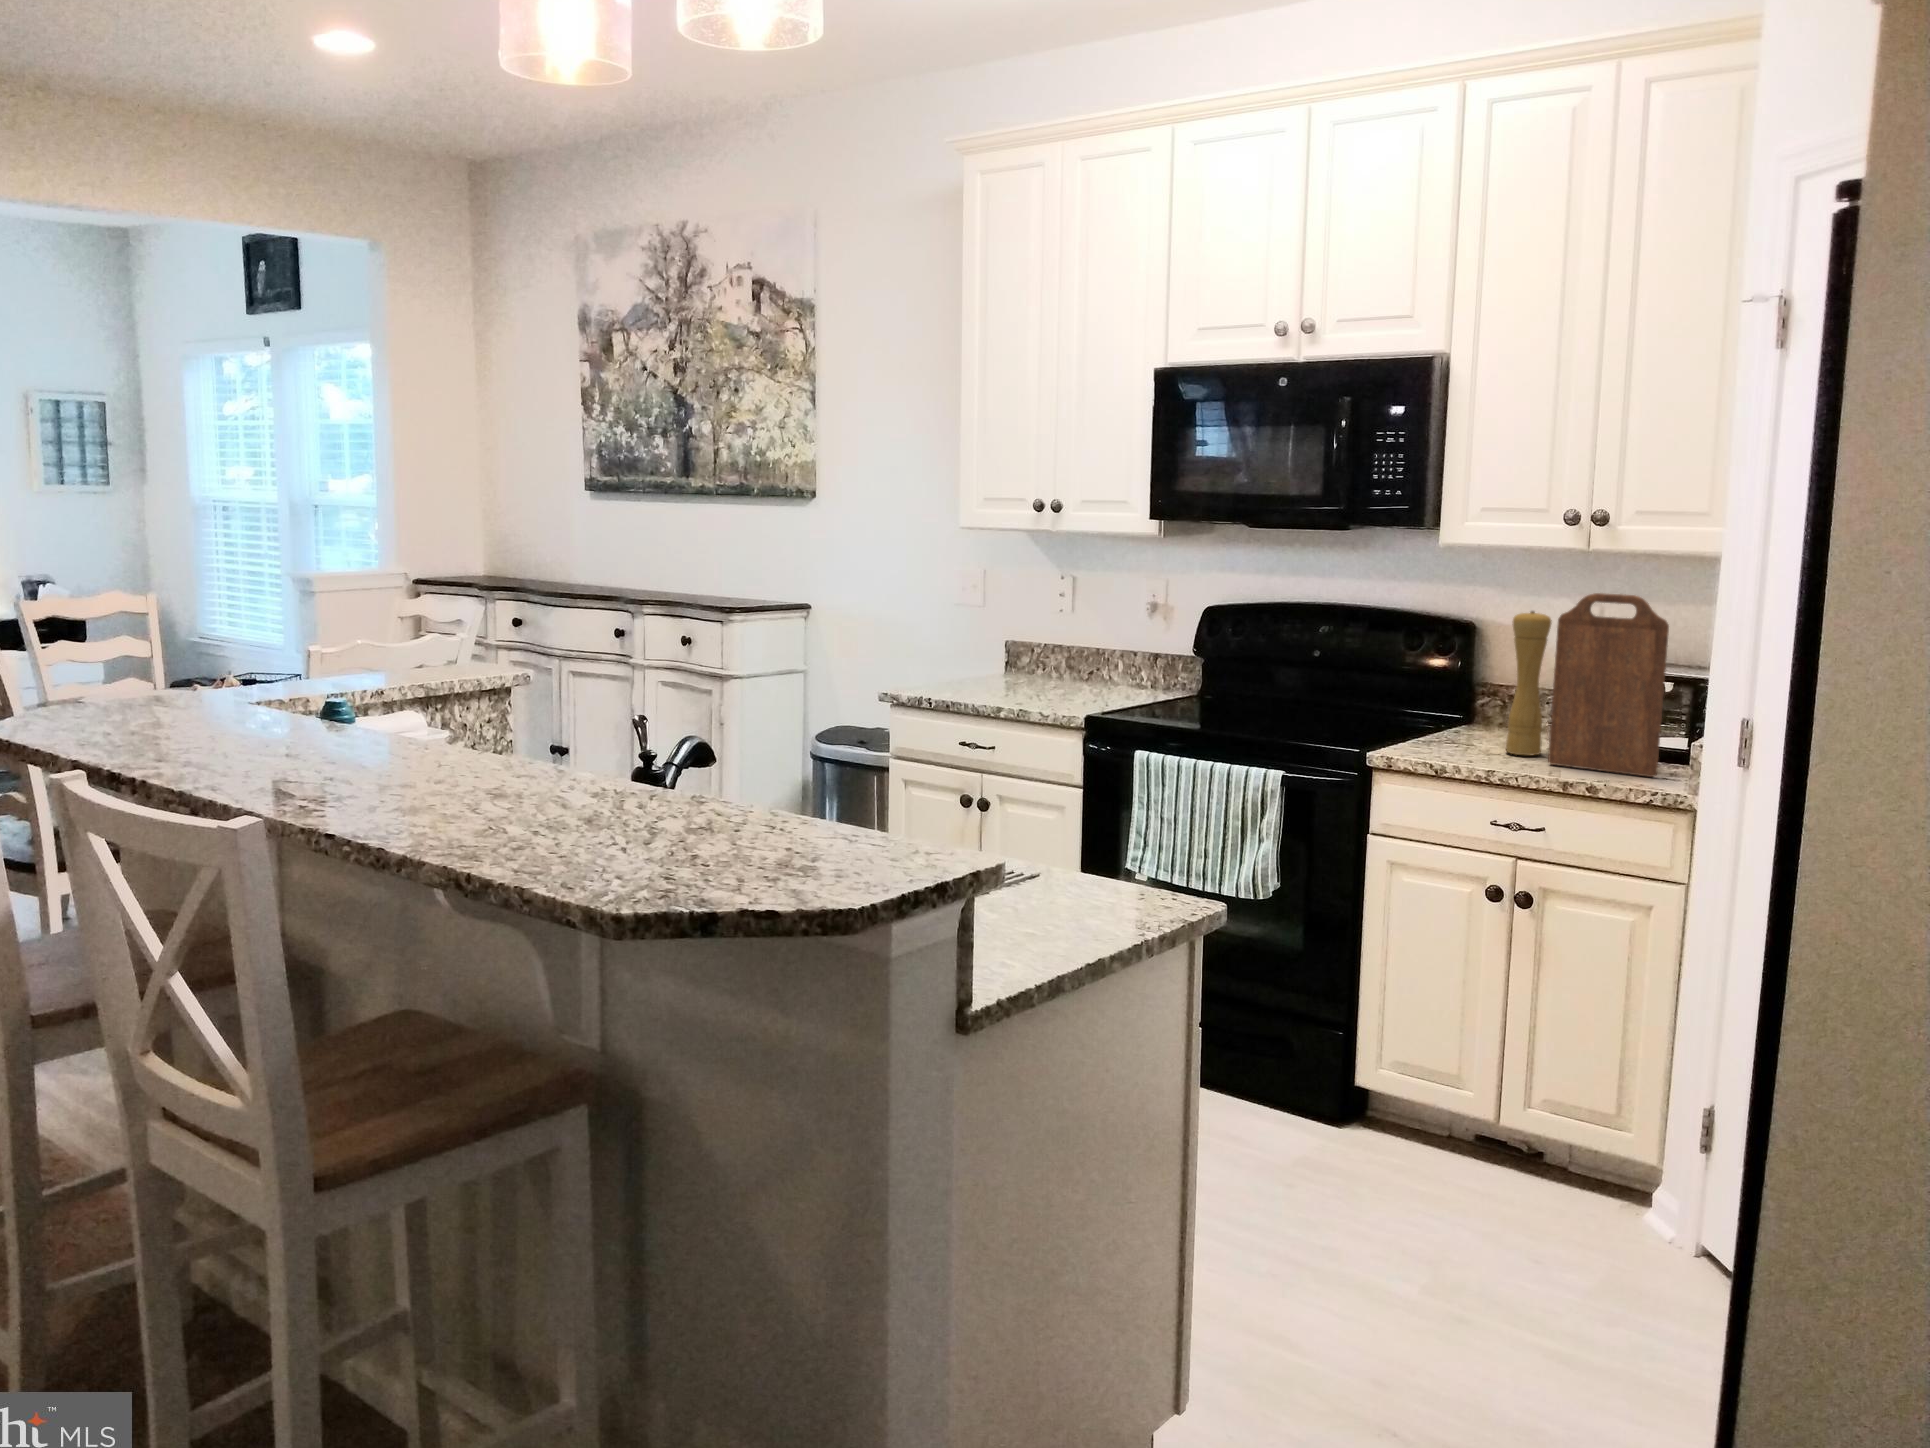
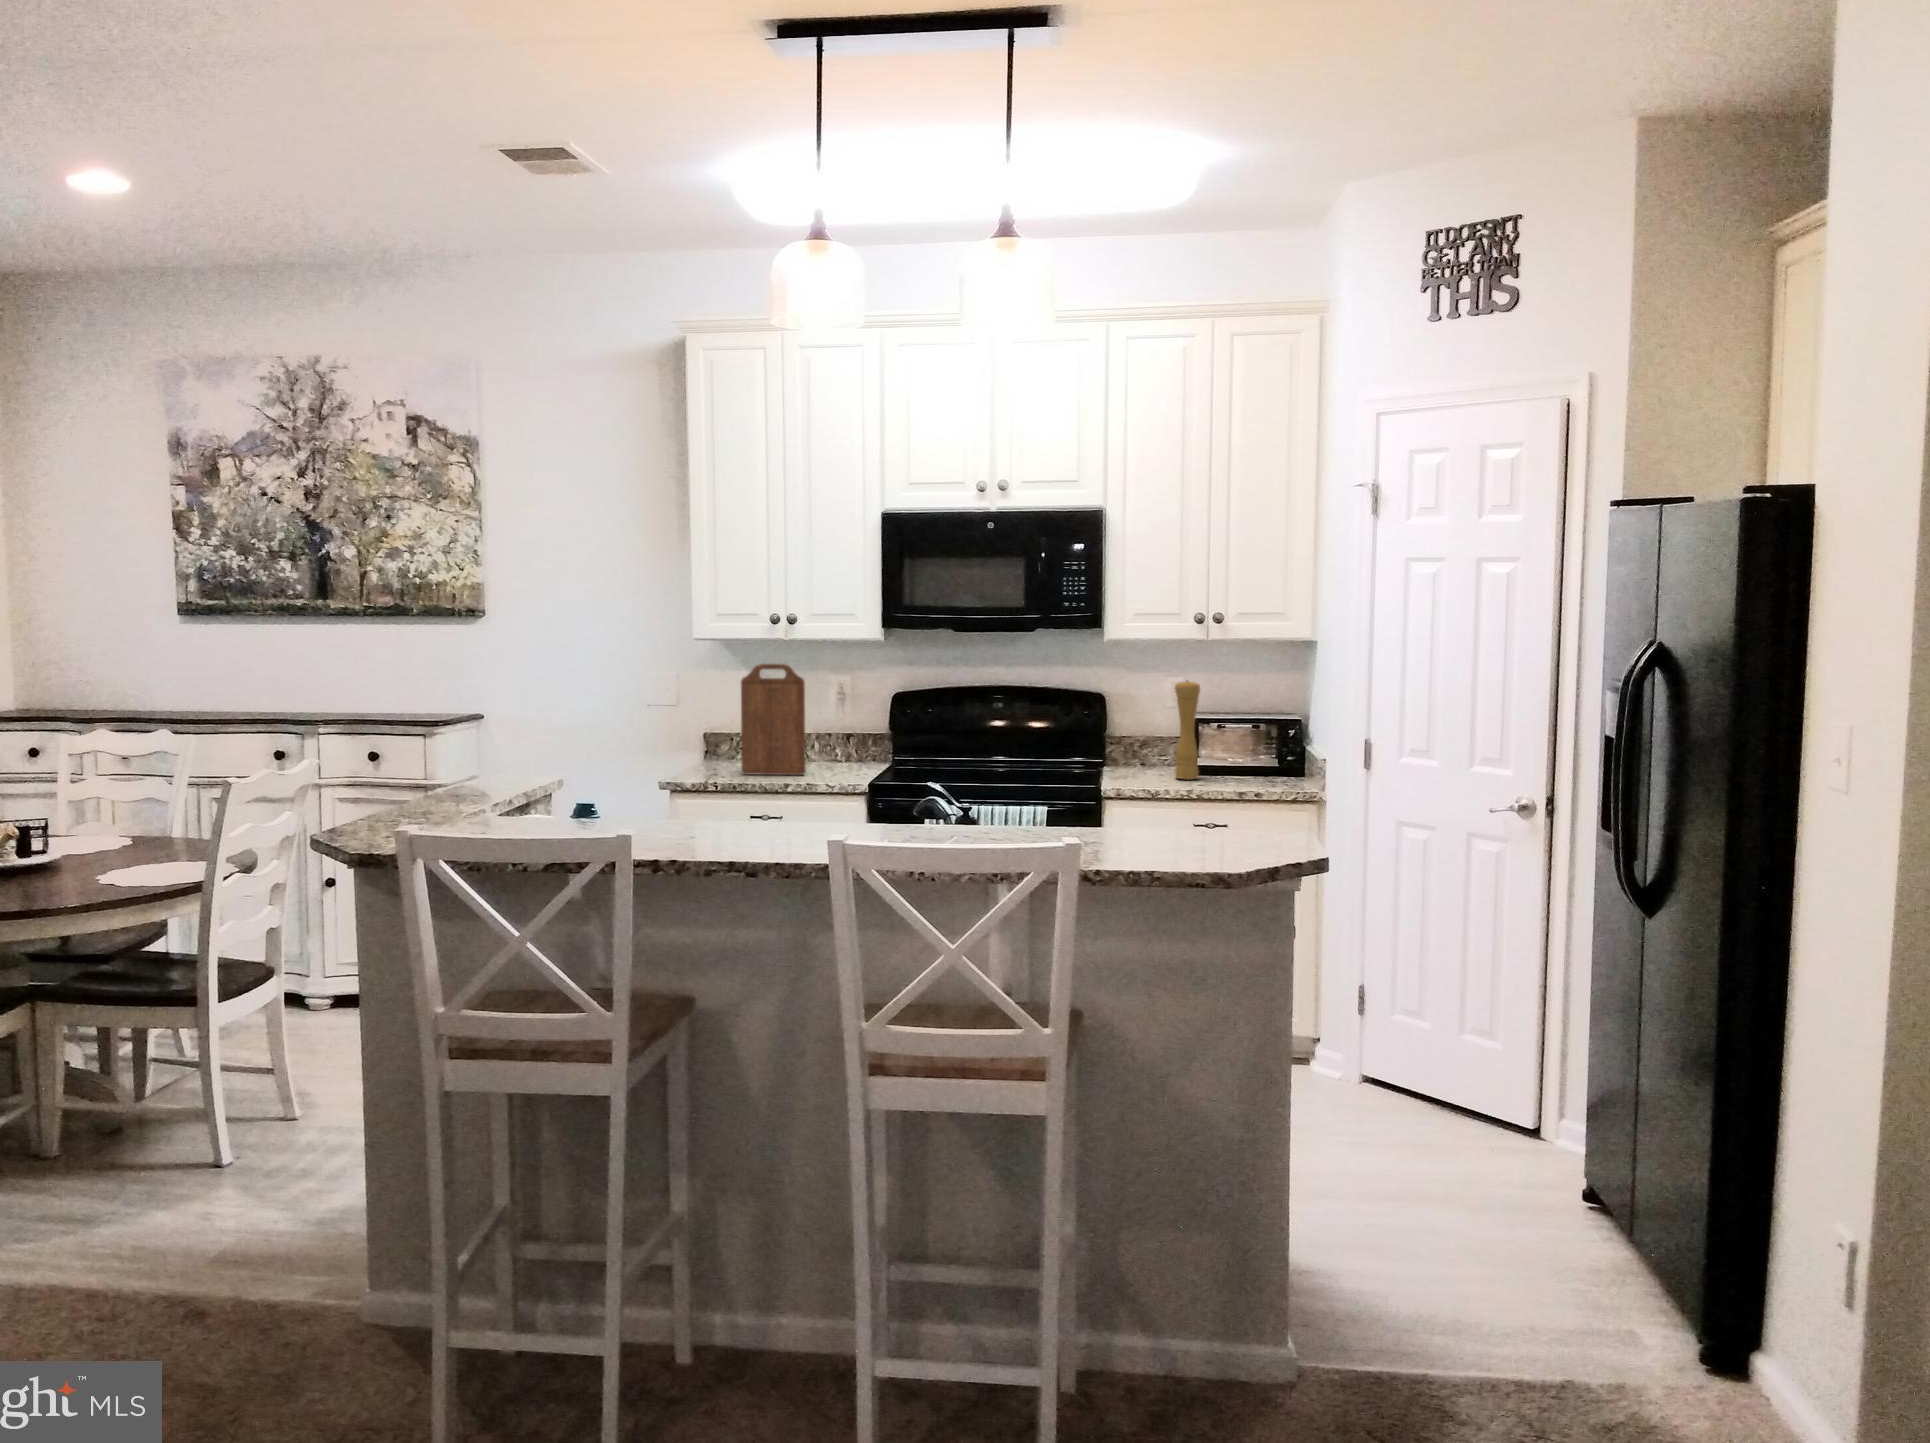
cutting board: present [1548,593,1669,777] -> present [741,664,806,775]

